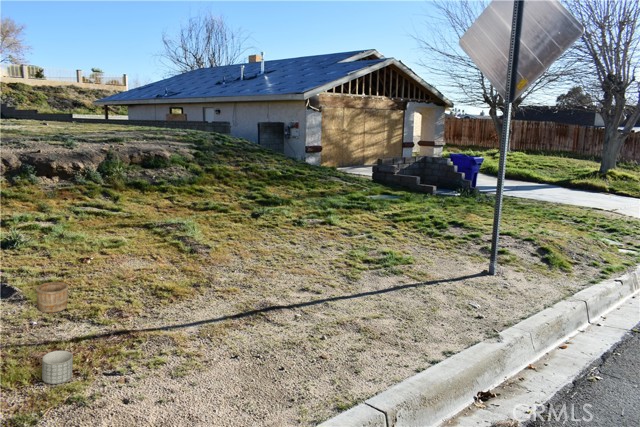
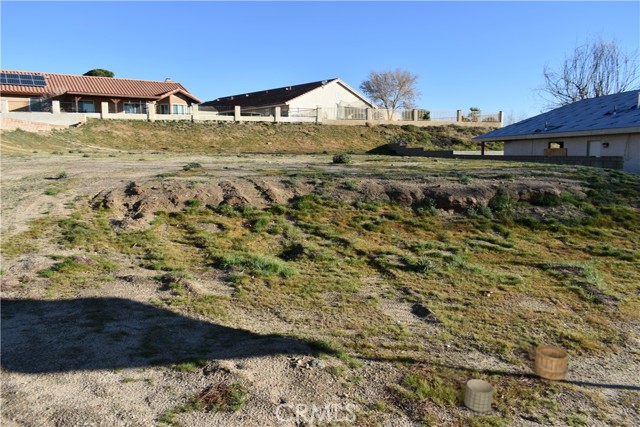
wooden bucket: present [36,282,68,313] -> present [534,345,569,380]

